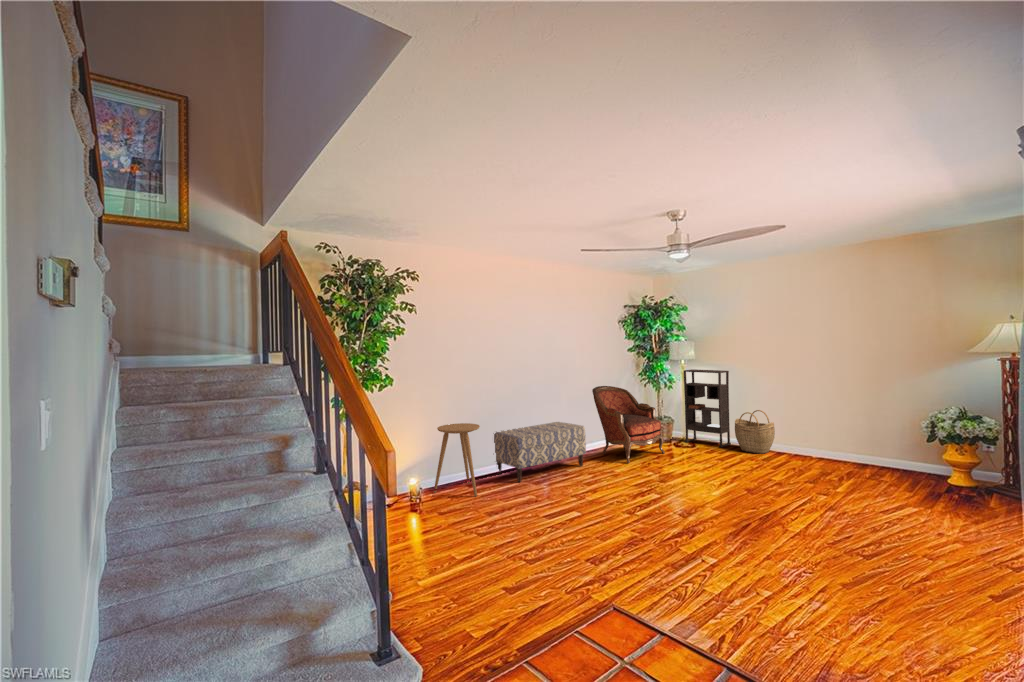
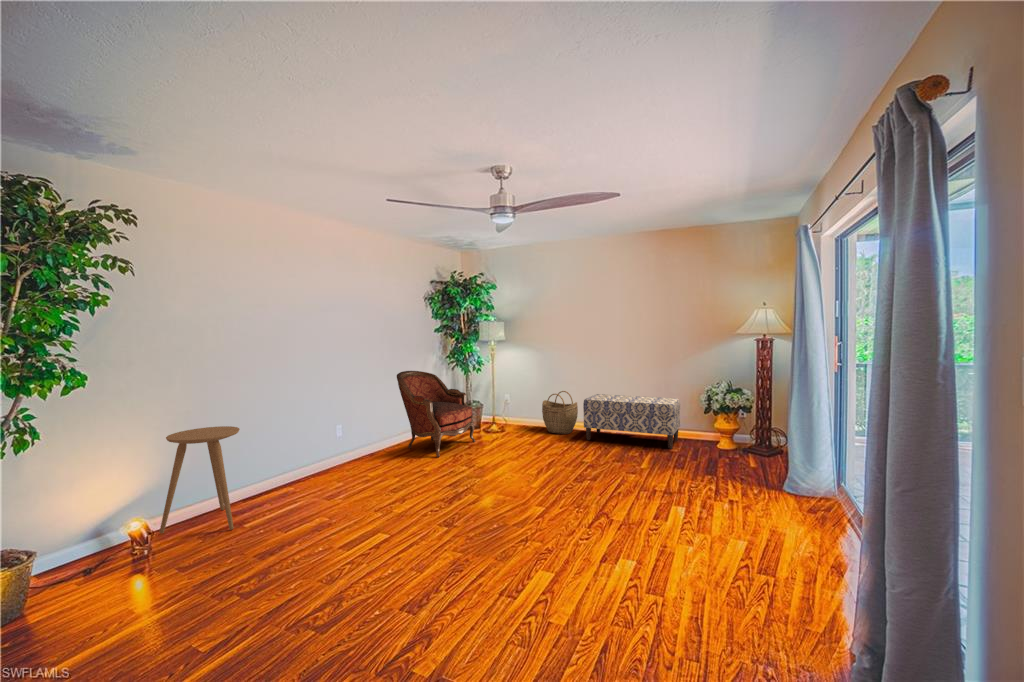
bookshelf: present [683,369,731,447] -> none [493,352,537,430]
bench: present [494,422,586,482] -> present [583,394,680,449]

